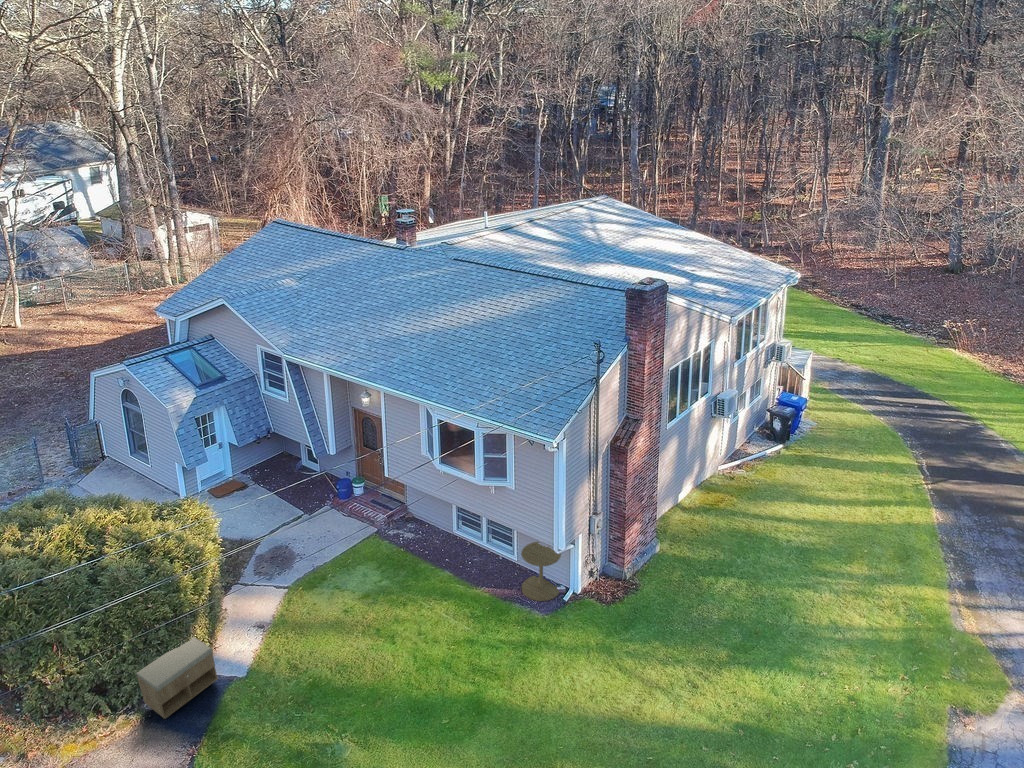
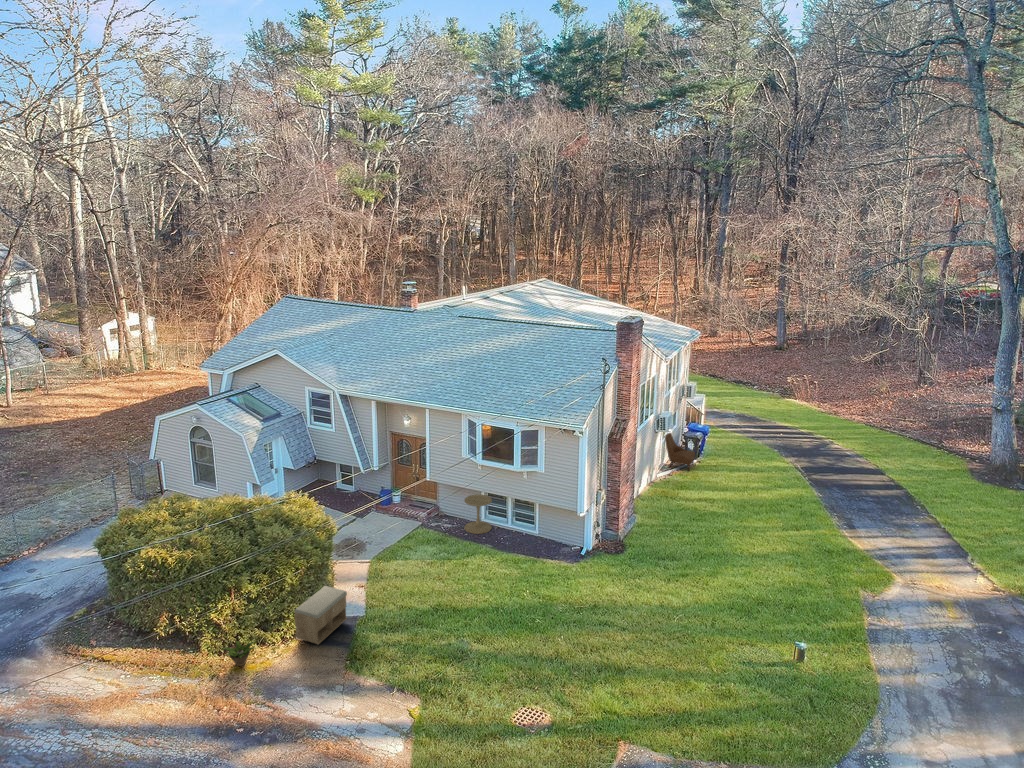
chair: none [732,411,774,467] -> present [665,433,695,471]
pedestal table: present [521,542,561,601] -> present [464,494,492,534]
decorative plant: none [35,704,85,740] -> present [224,641,255,666]

